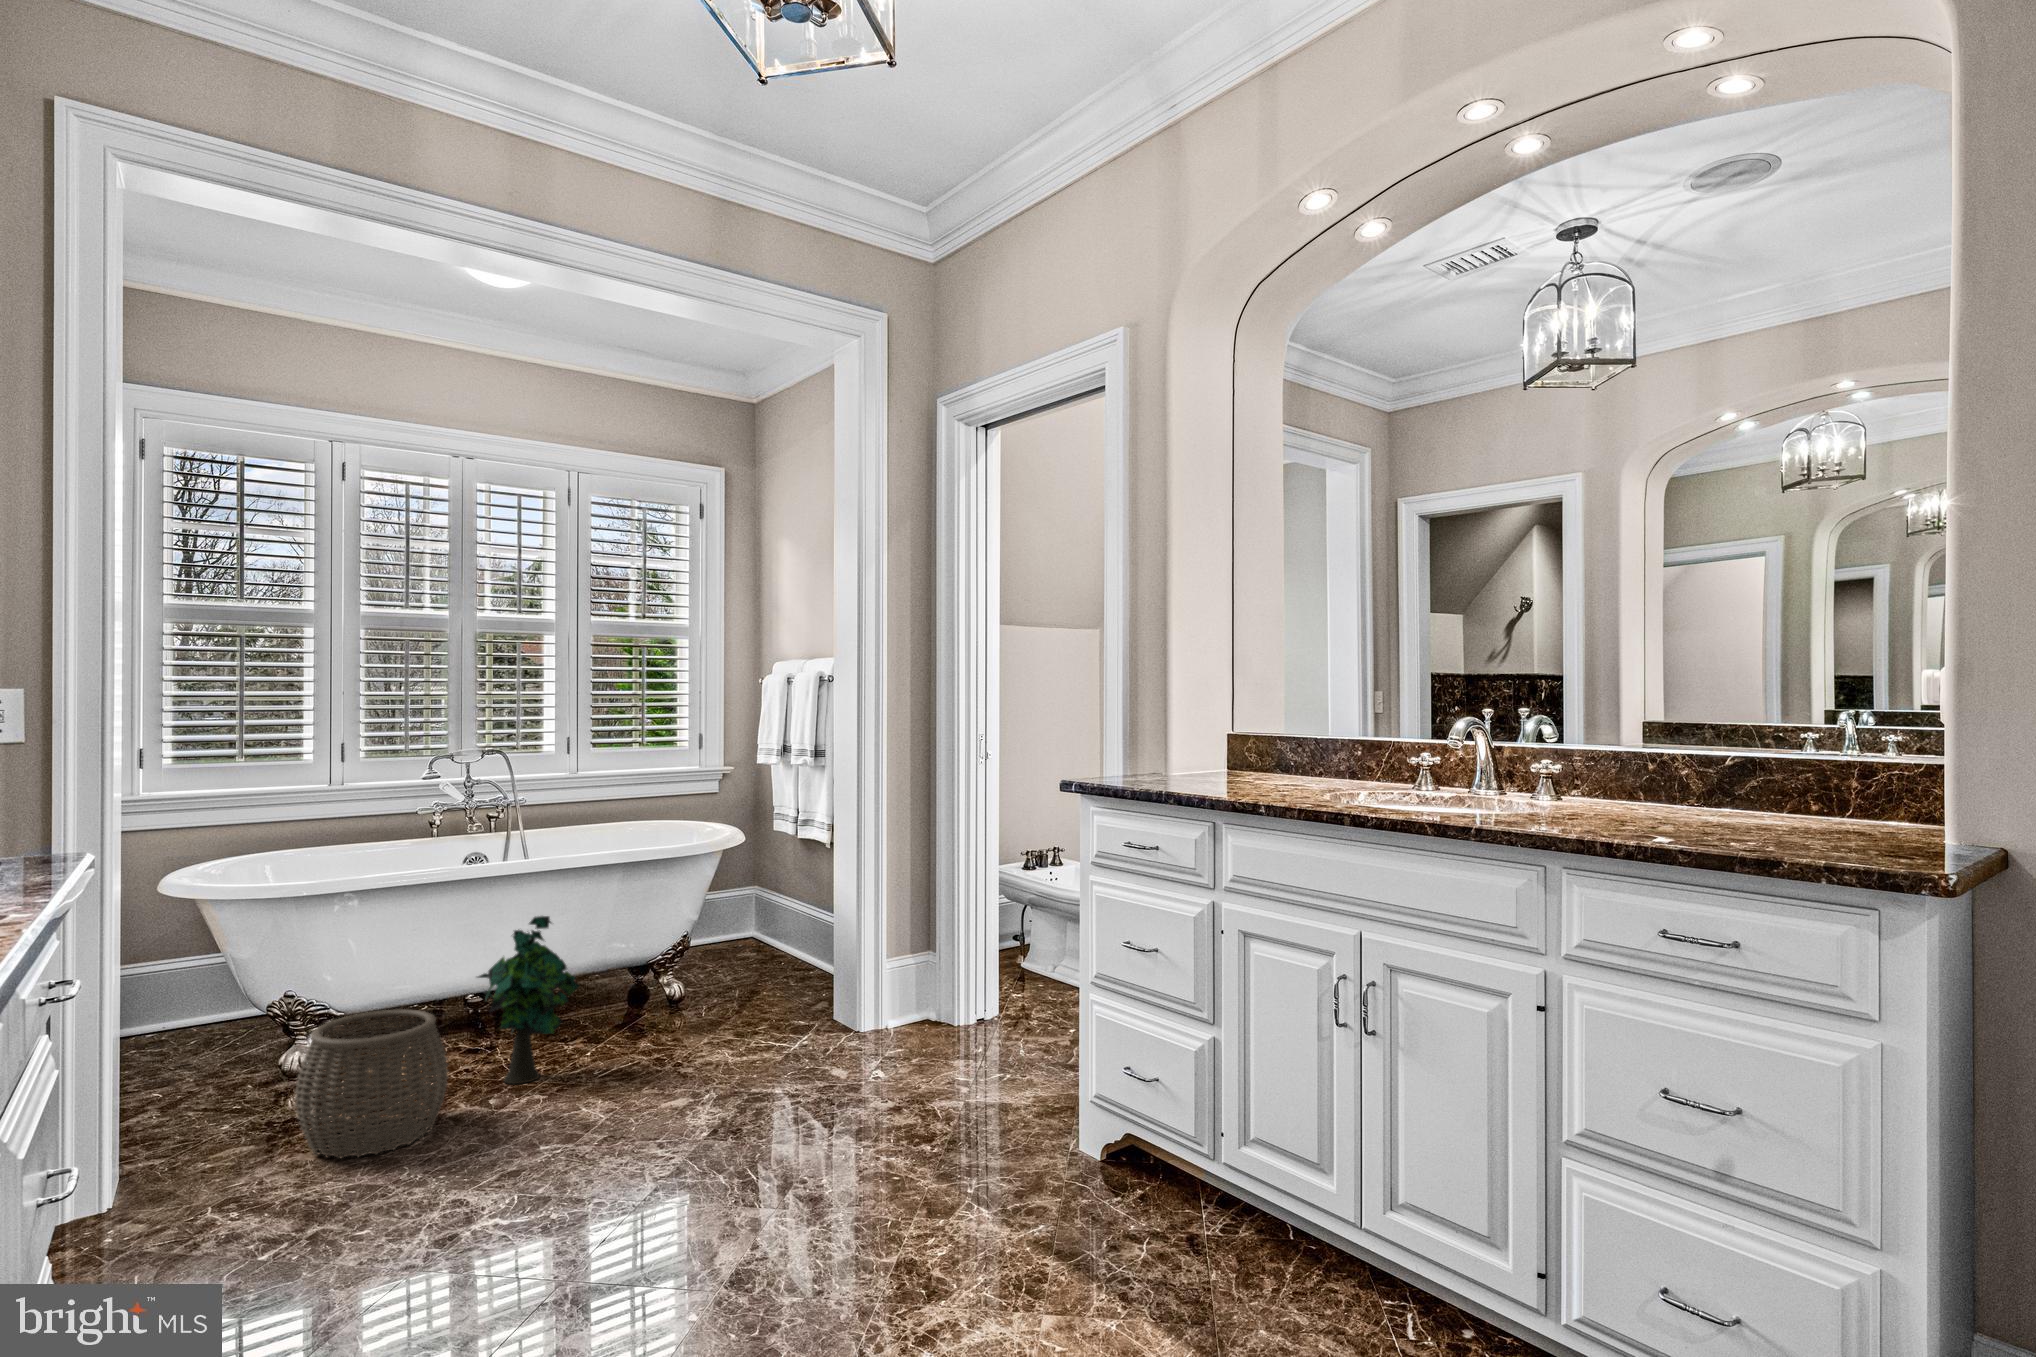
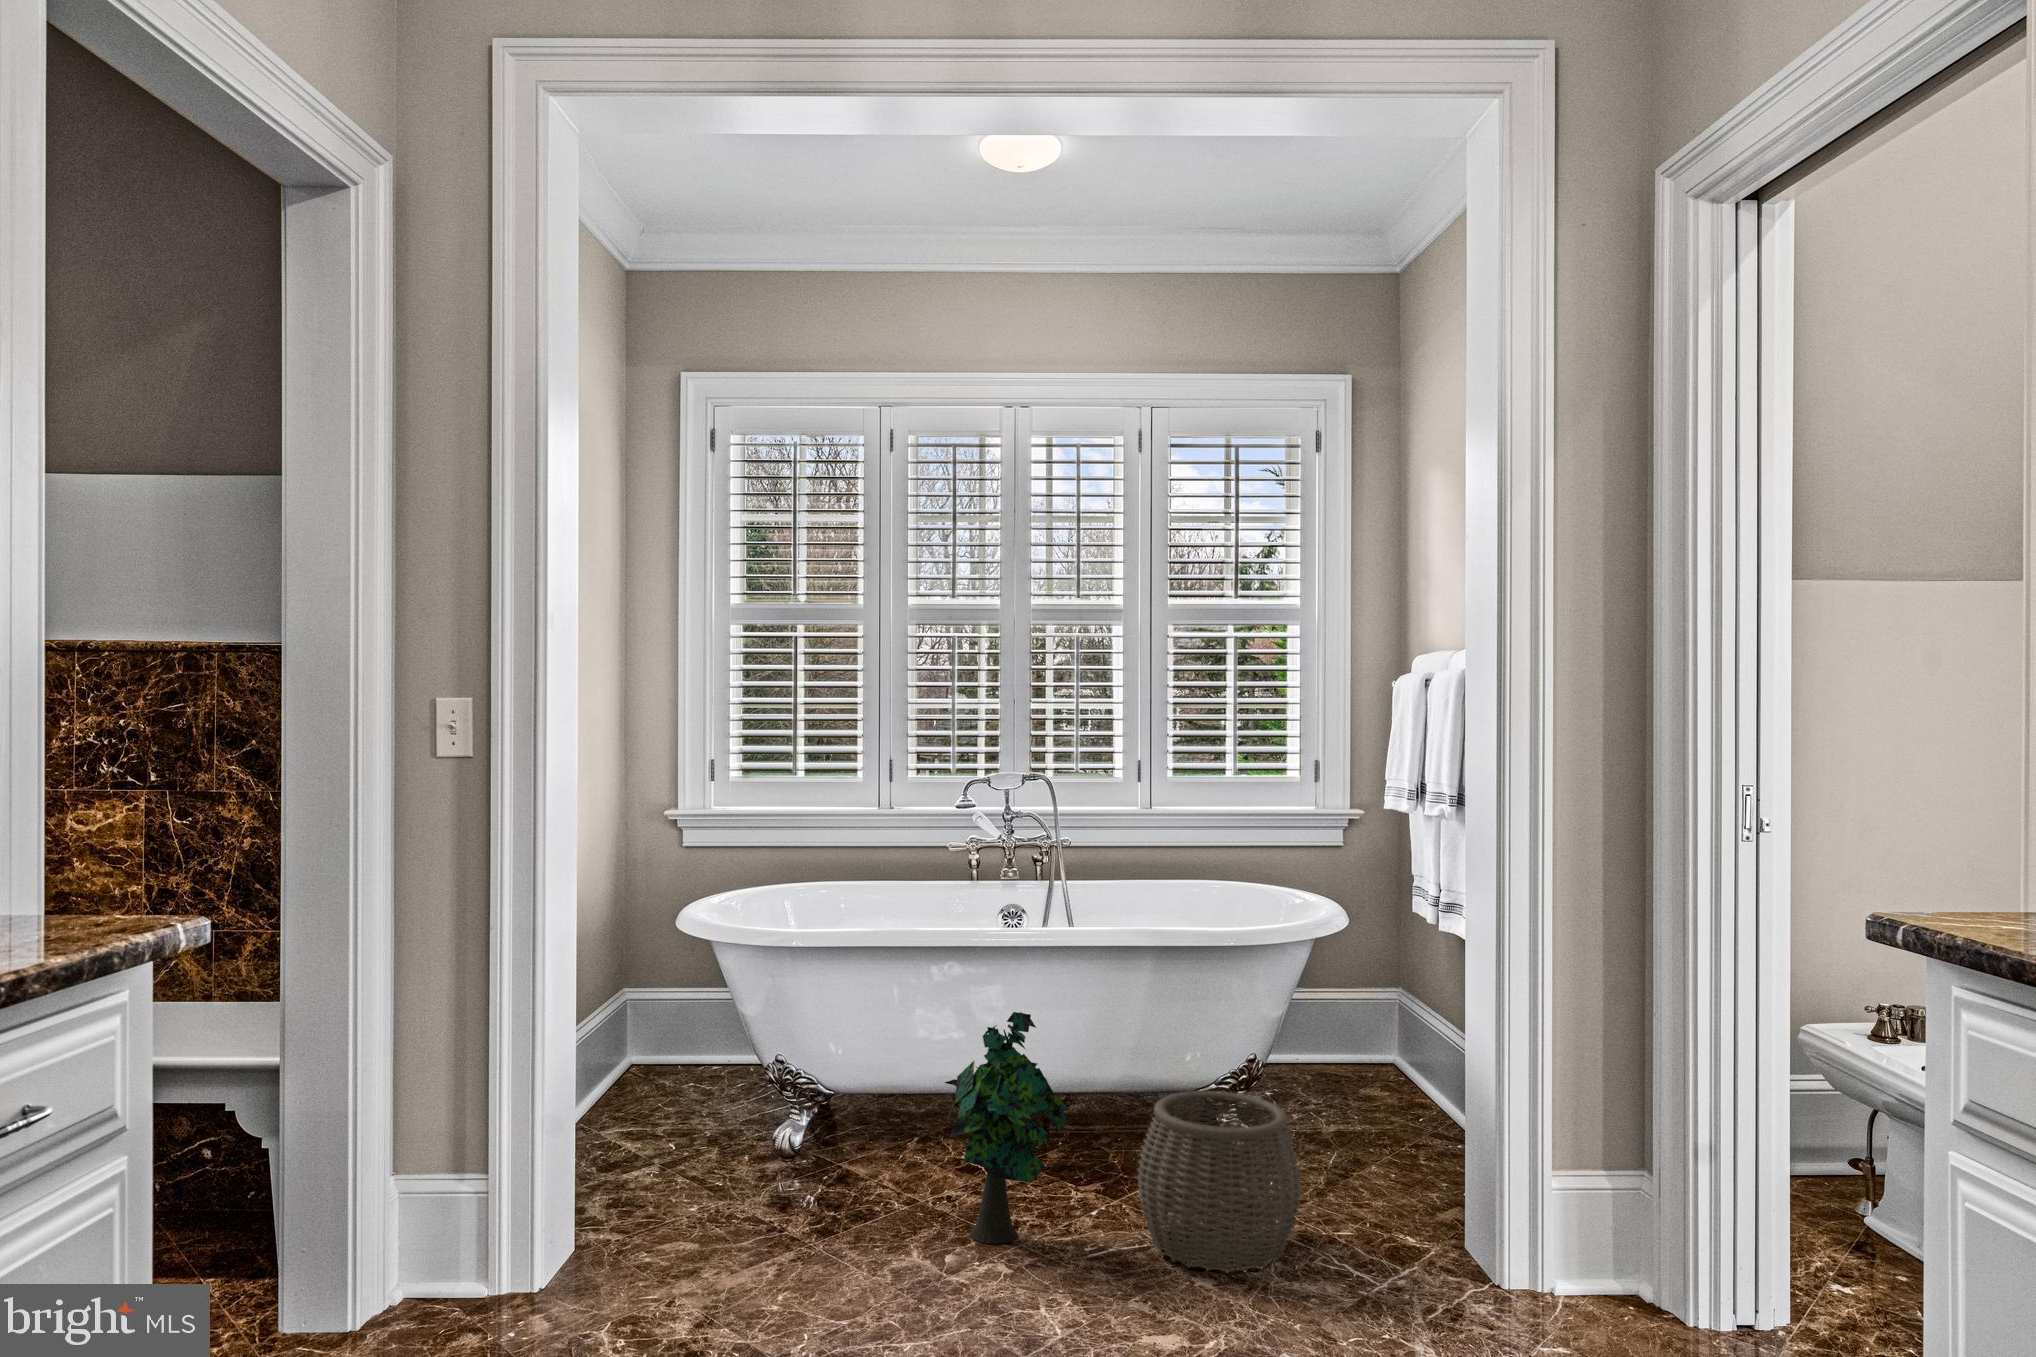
woven basket: present [295,1009,448,1158] -> present [1138,1091,1301,1273]

